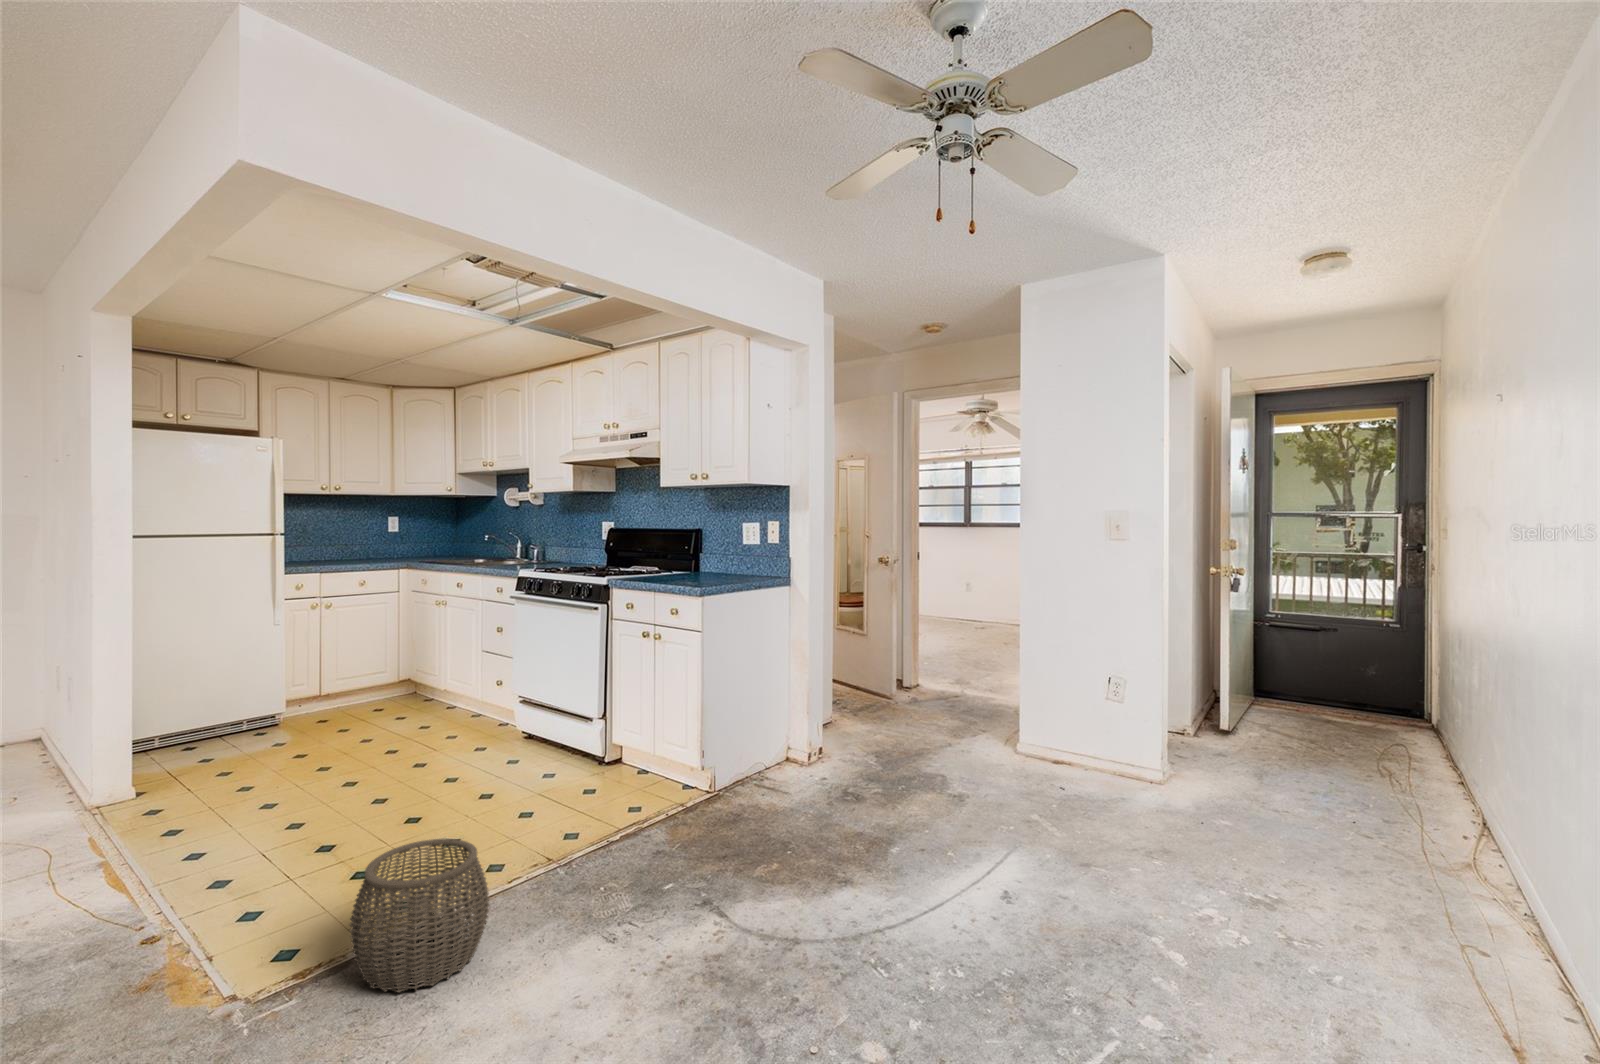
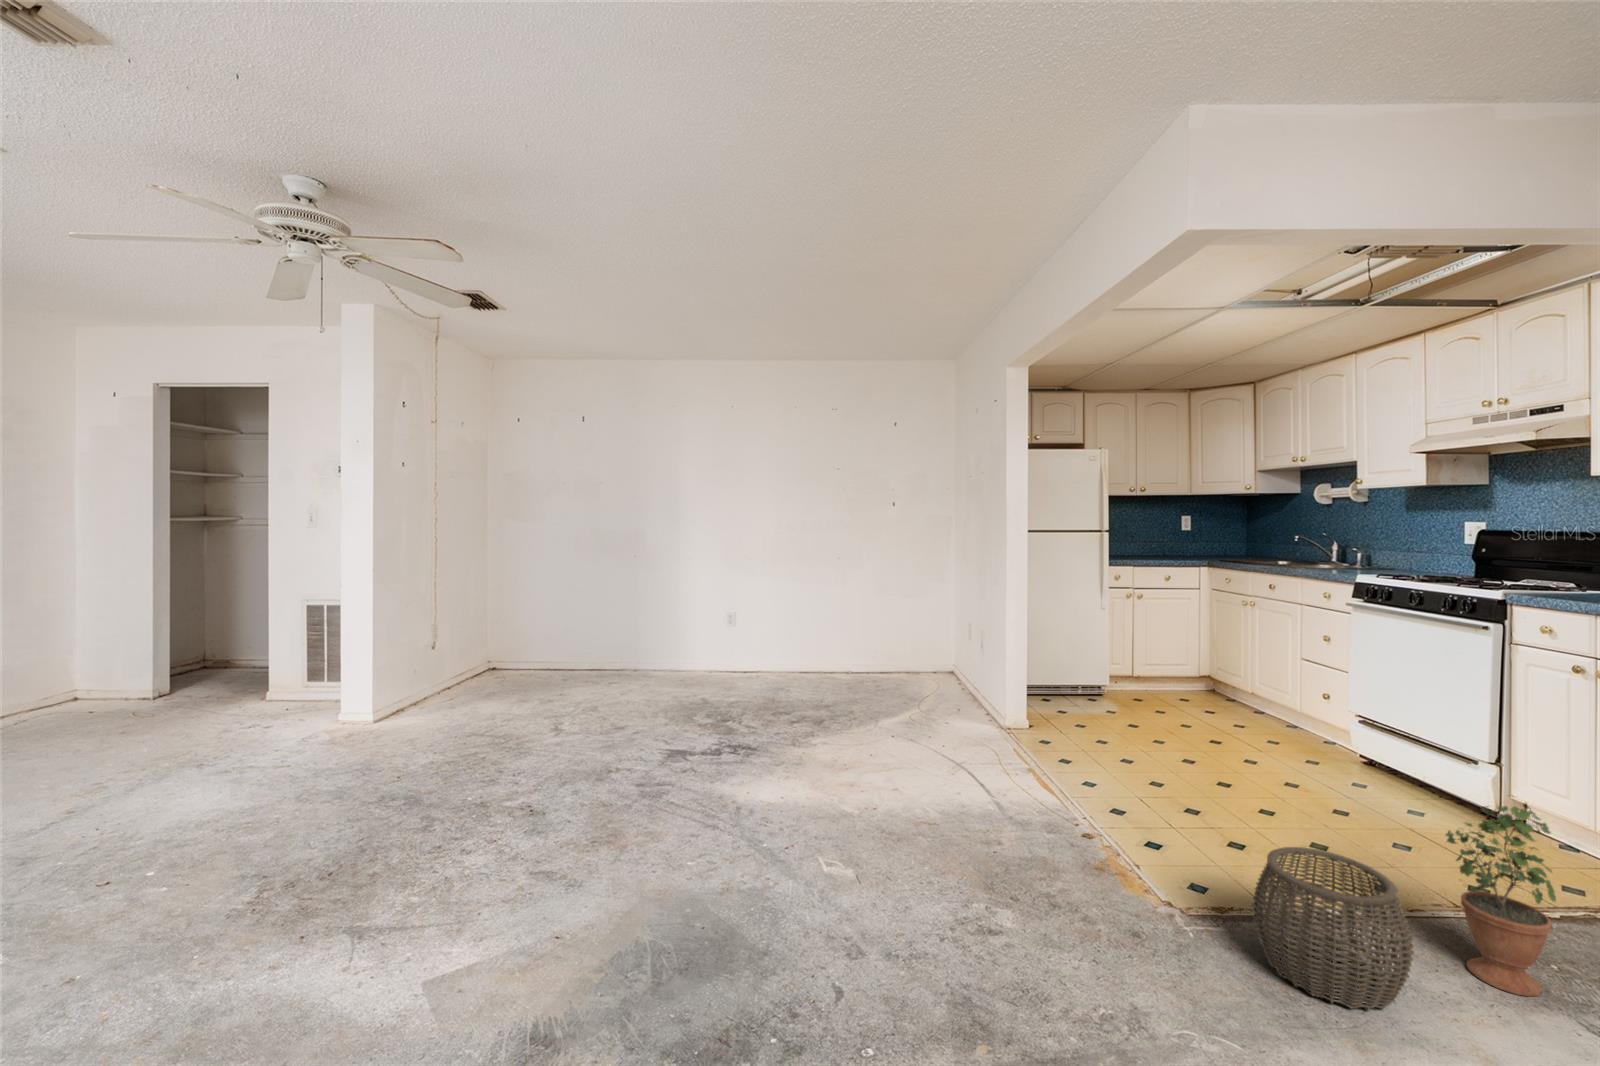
potted plant: none [526,741,594,903] -> present [1446,803,1556,996]

